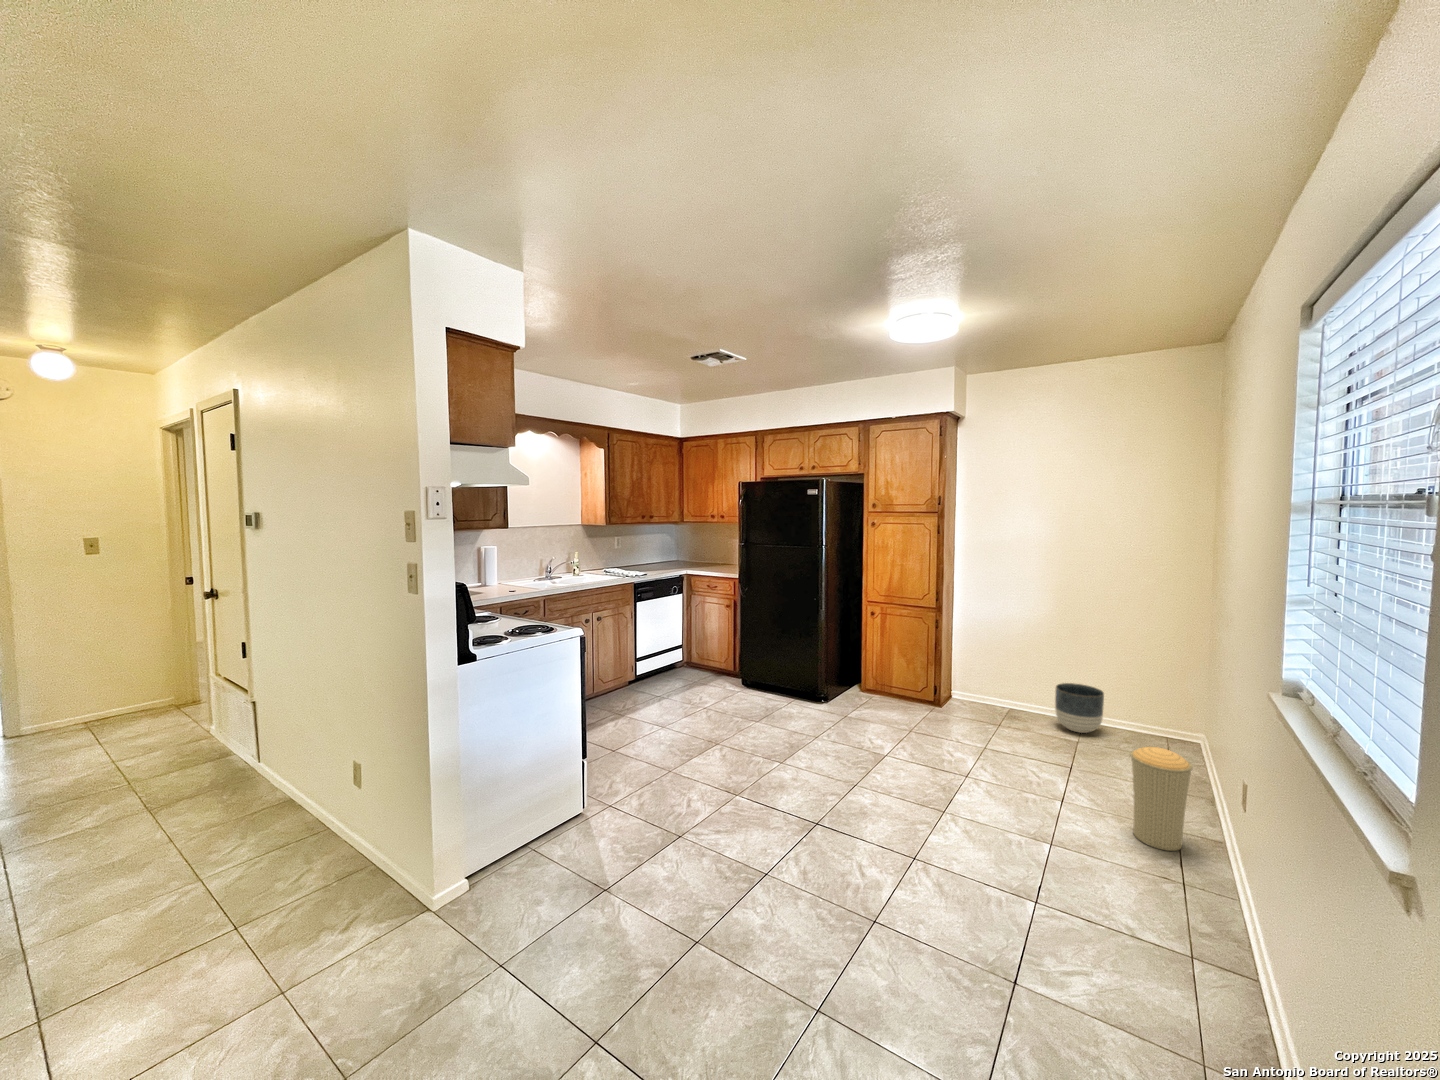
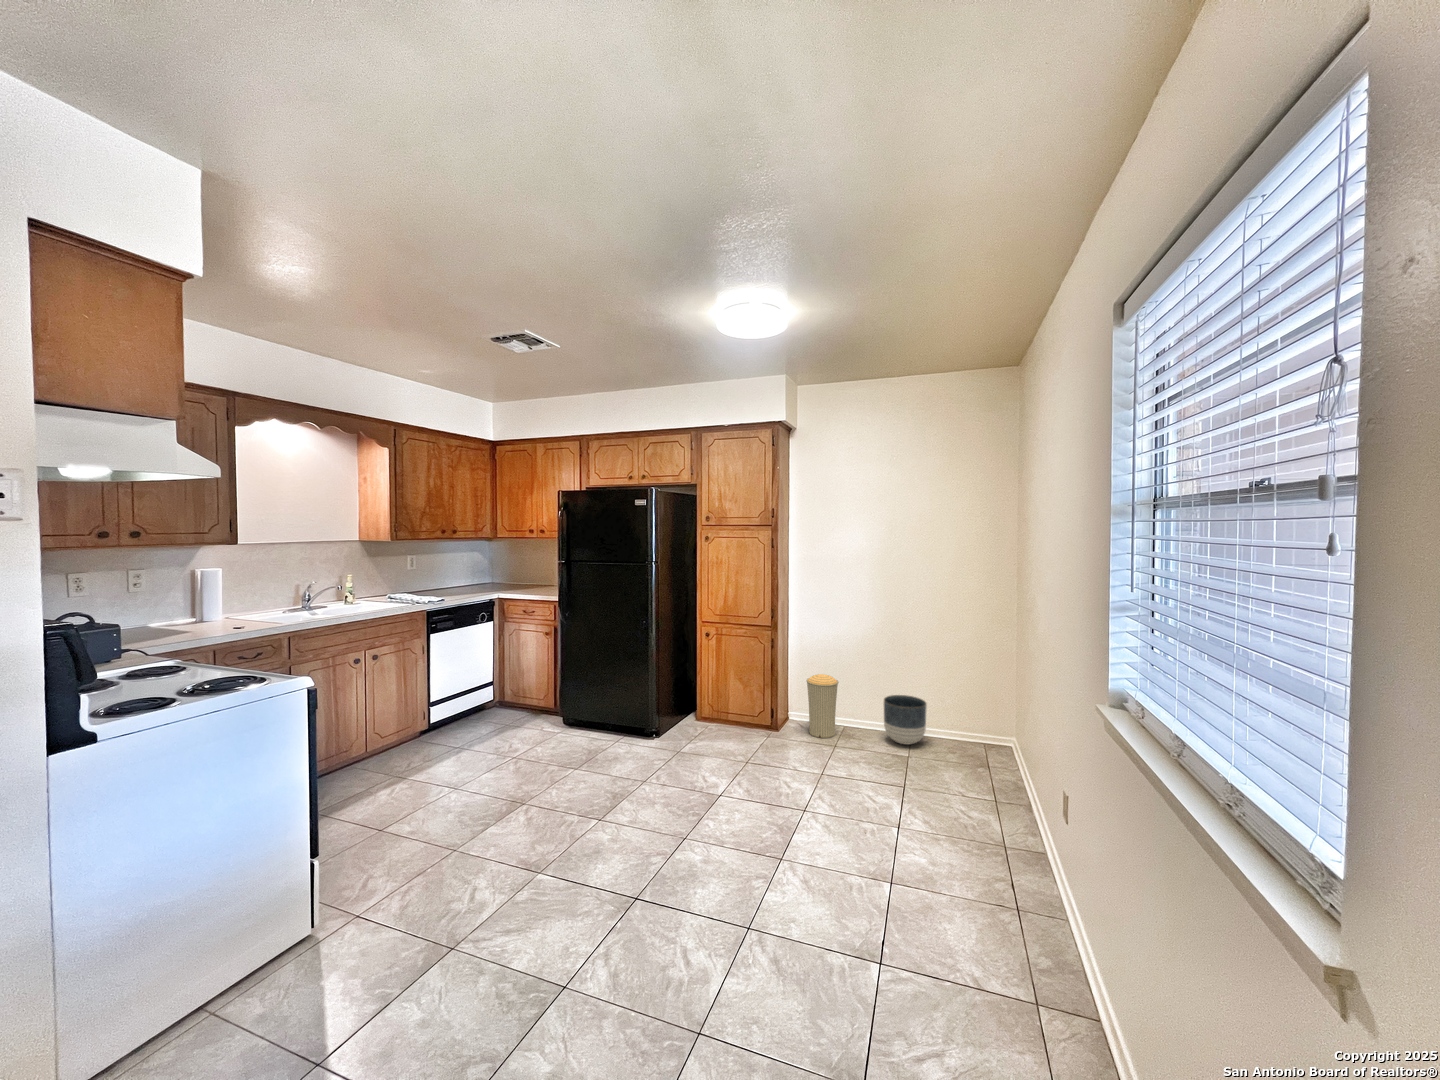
trash can: present [1130,747,1193,851] -> present [806,674,839,738]

